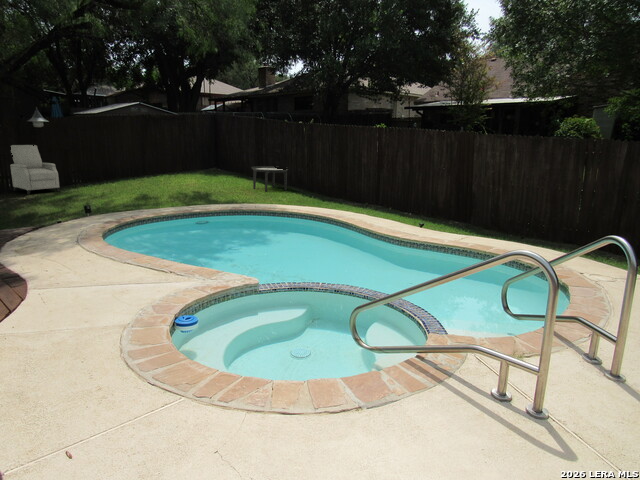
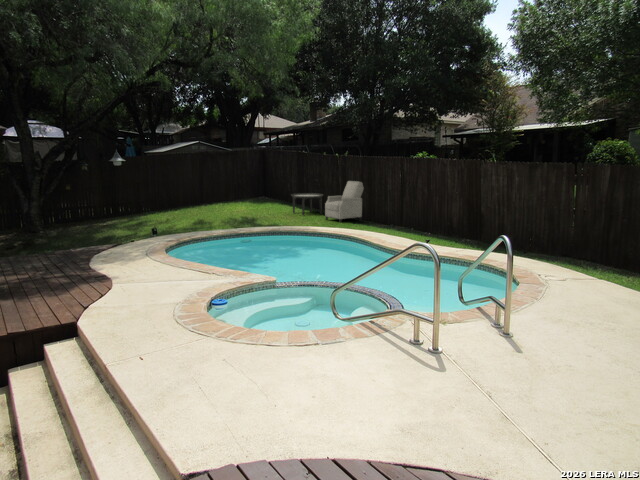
chair: present [10,145,60,194] -> present [325,181,364,223]

